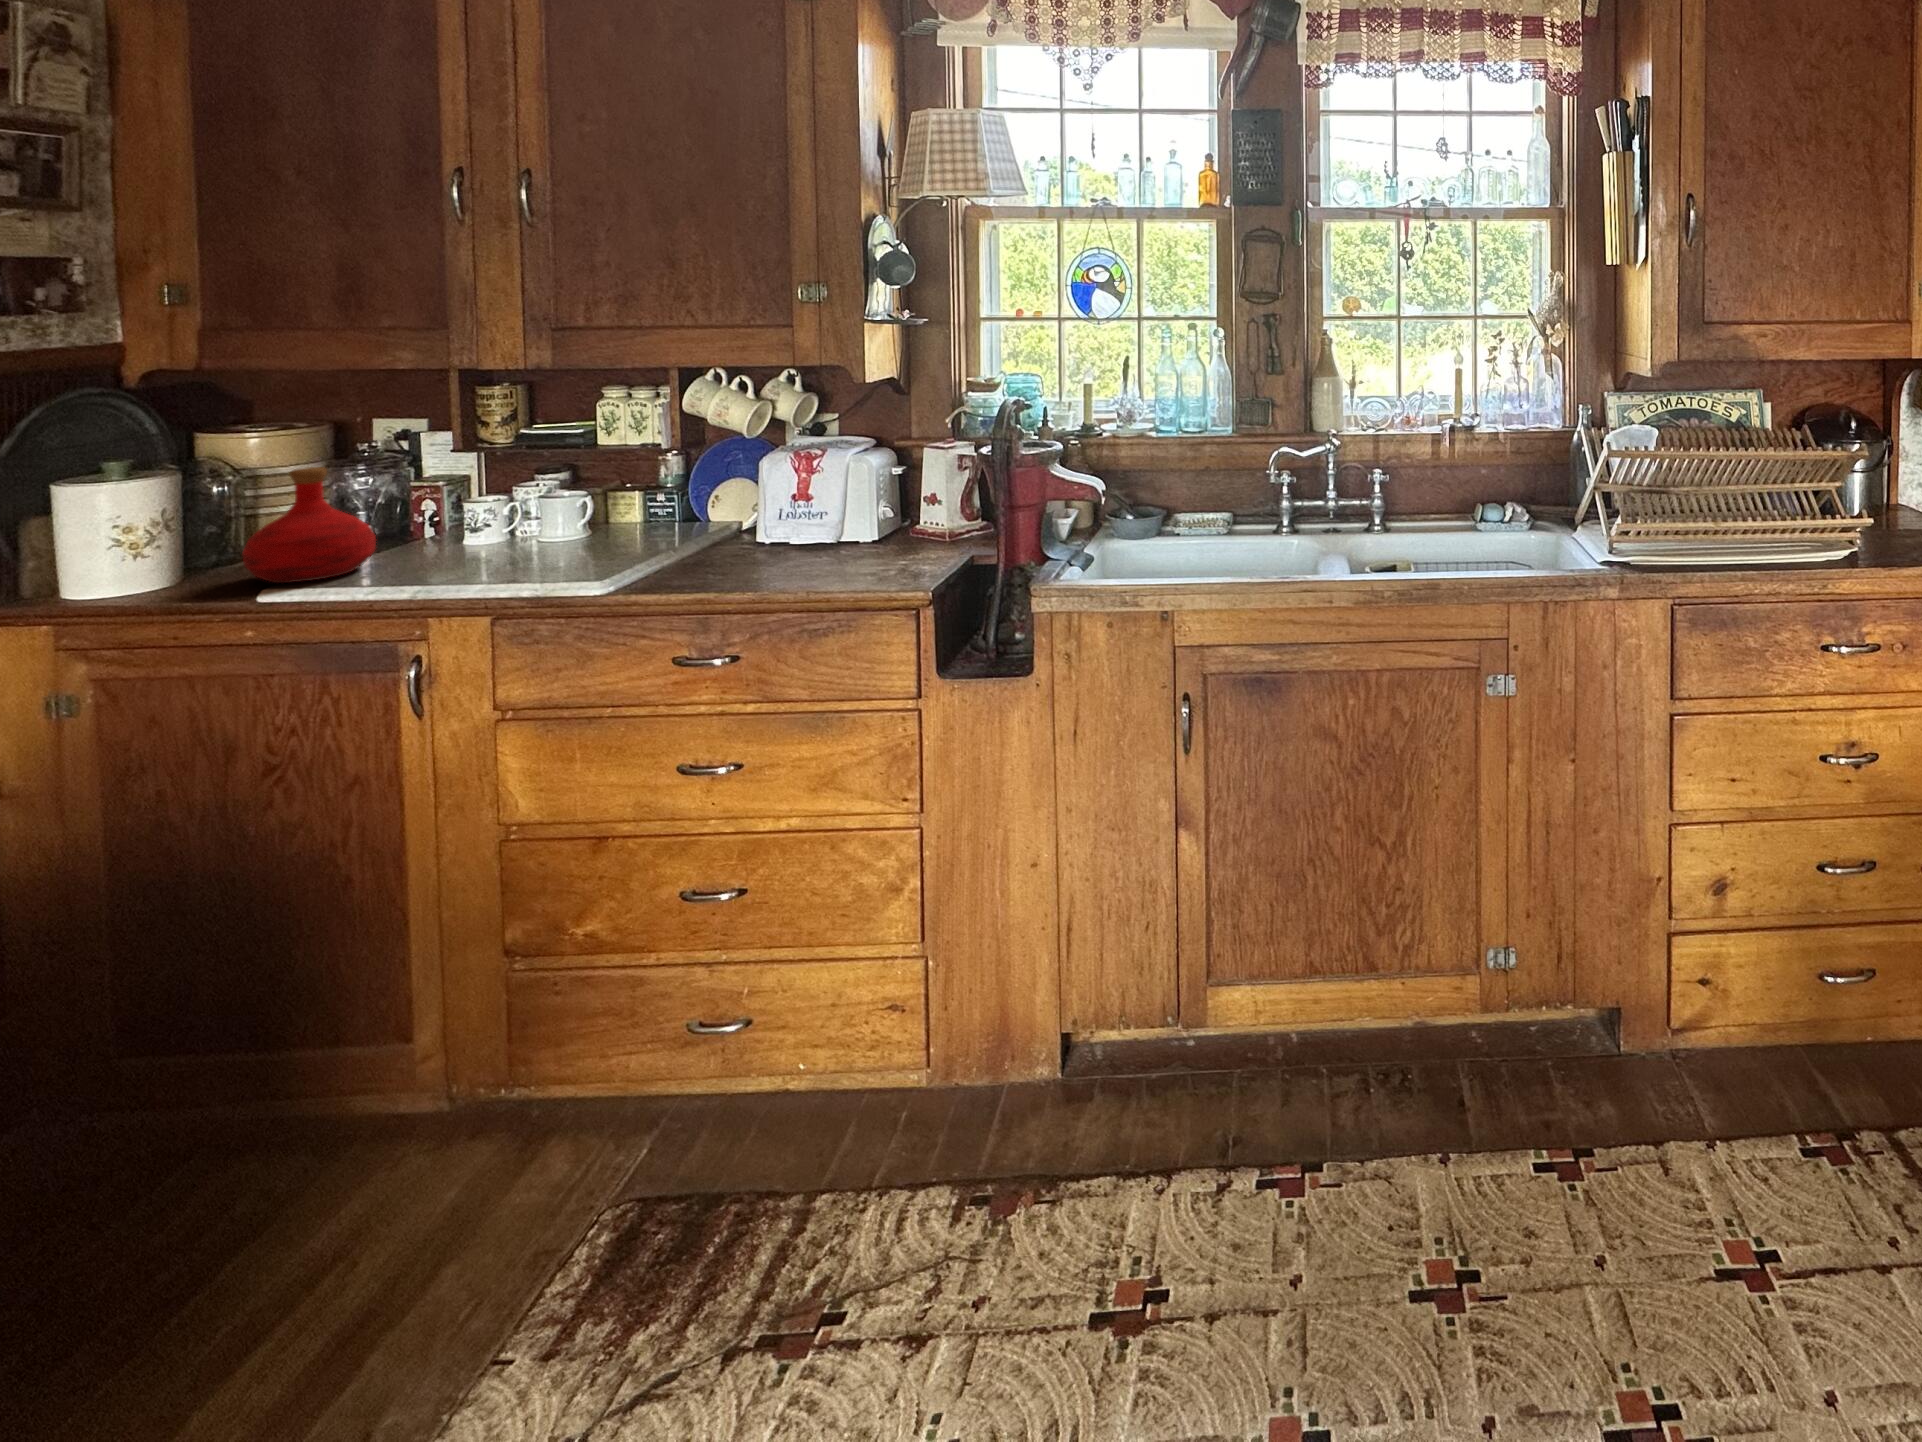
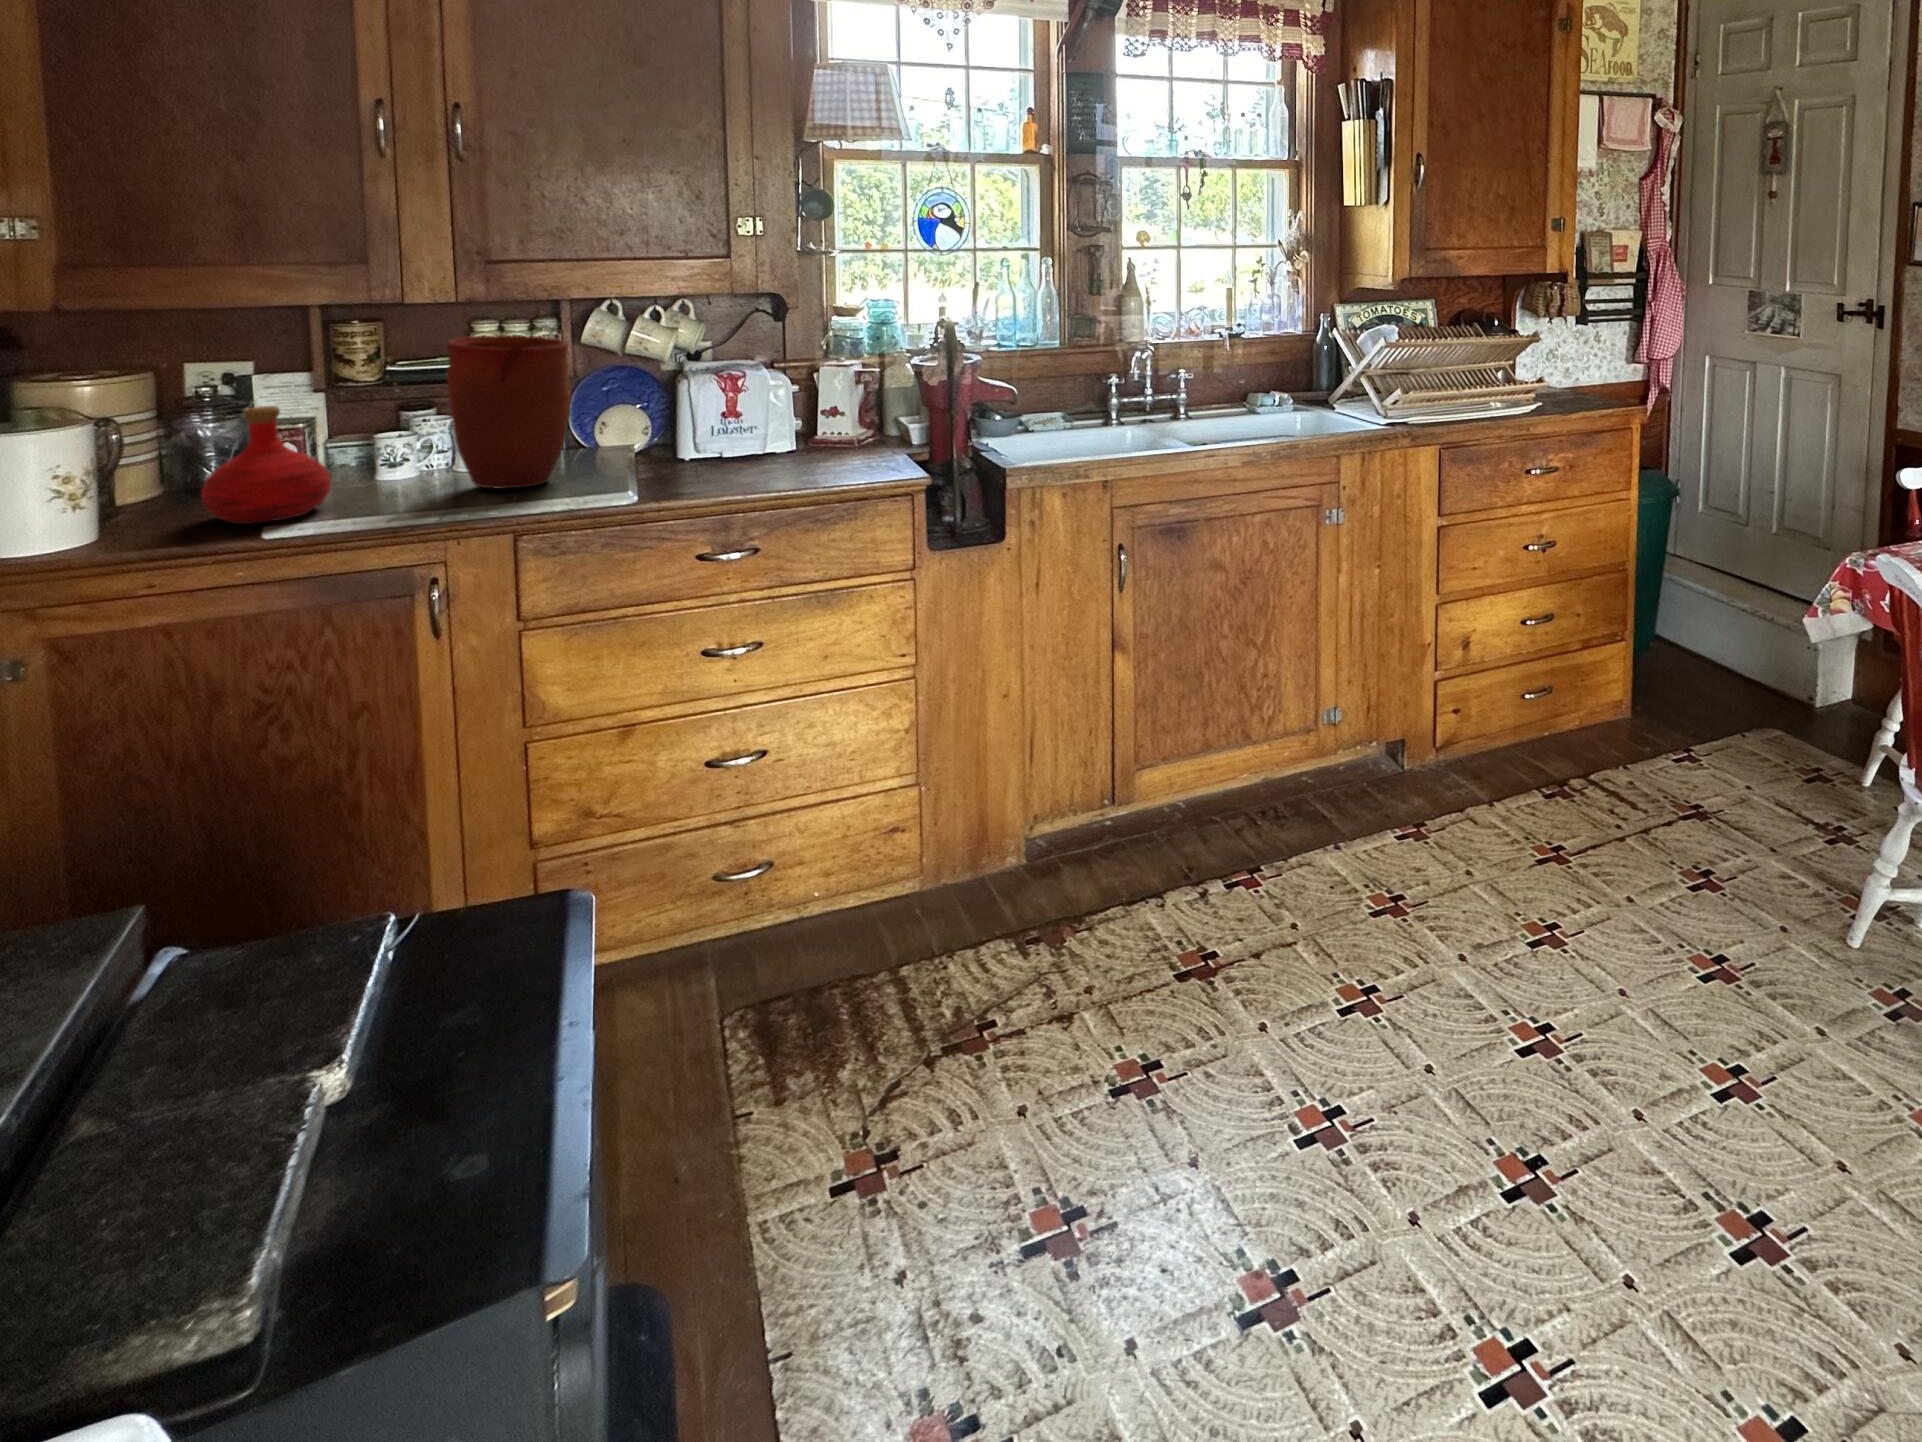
vase: none [477,403,610,564] -> present [447,335,571,489]

